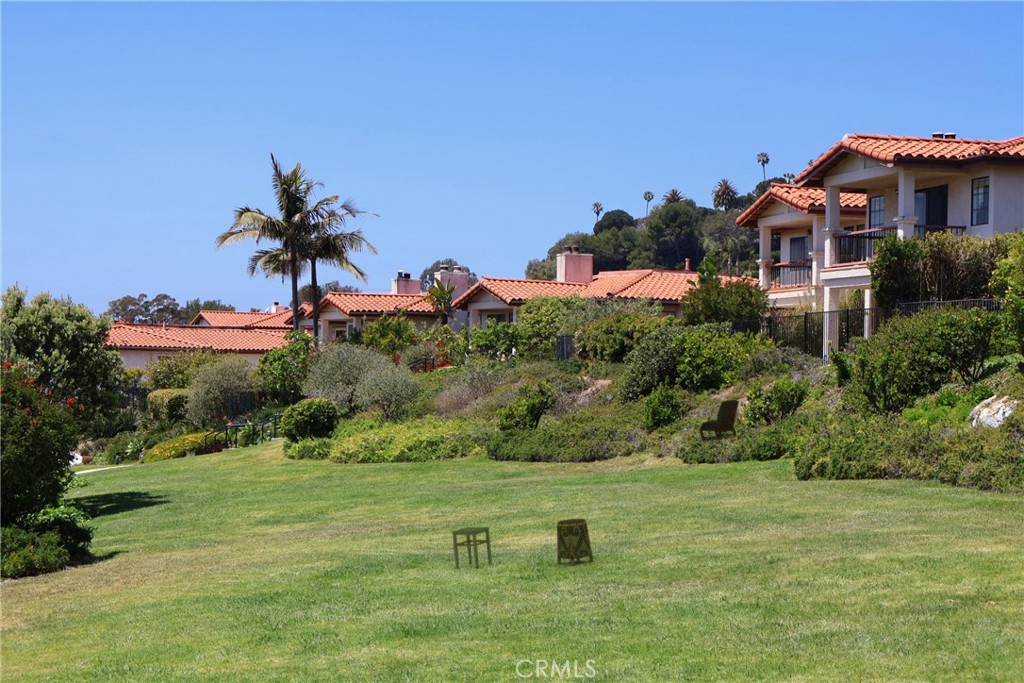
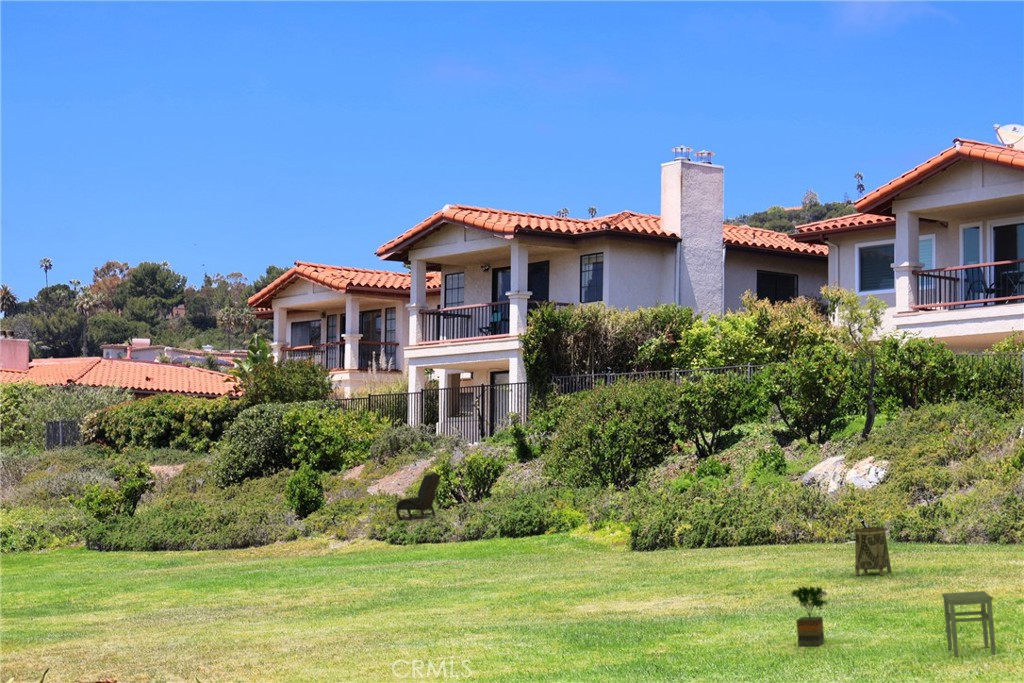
basket: present [557,519,593,565] -> present [854,527,891,576]
potted tree: none [648,520,678,565] -> present [791,587,827,646]
stool: present [452,527,492,568] -> present [942,591,996,656]

